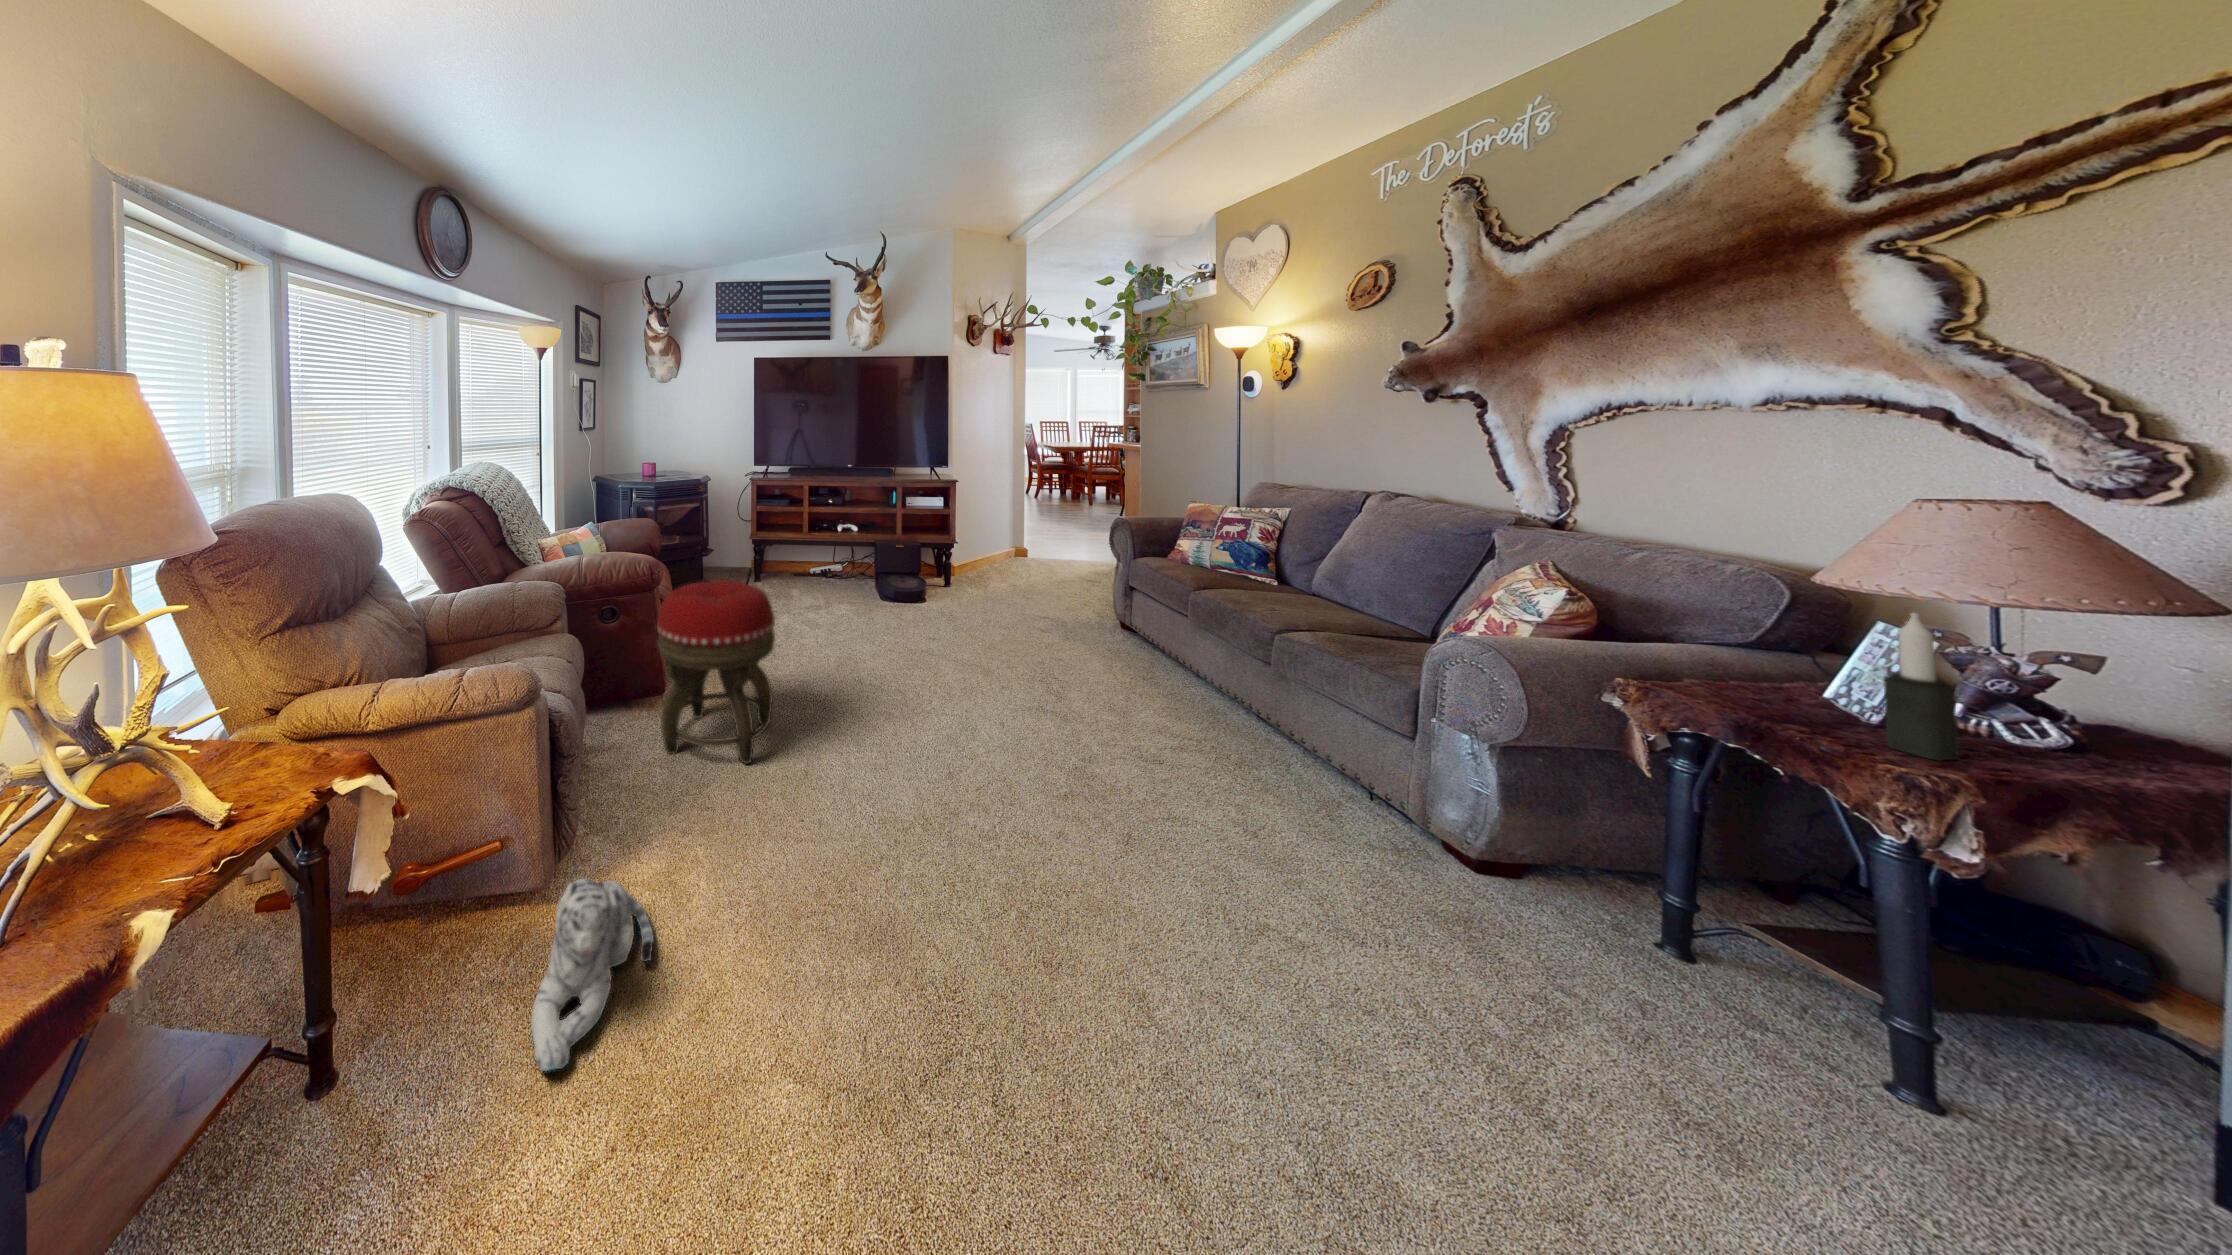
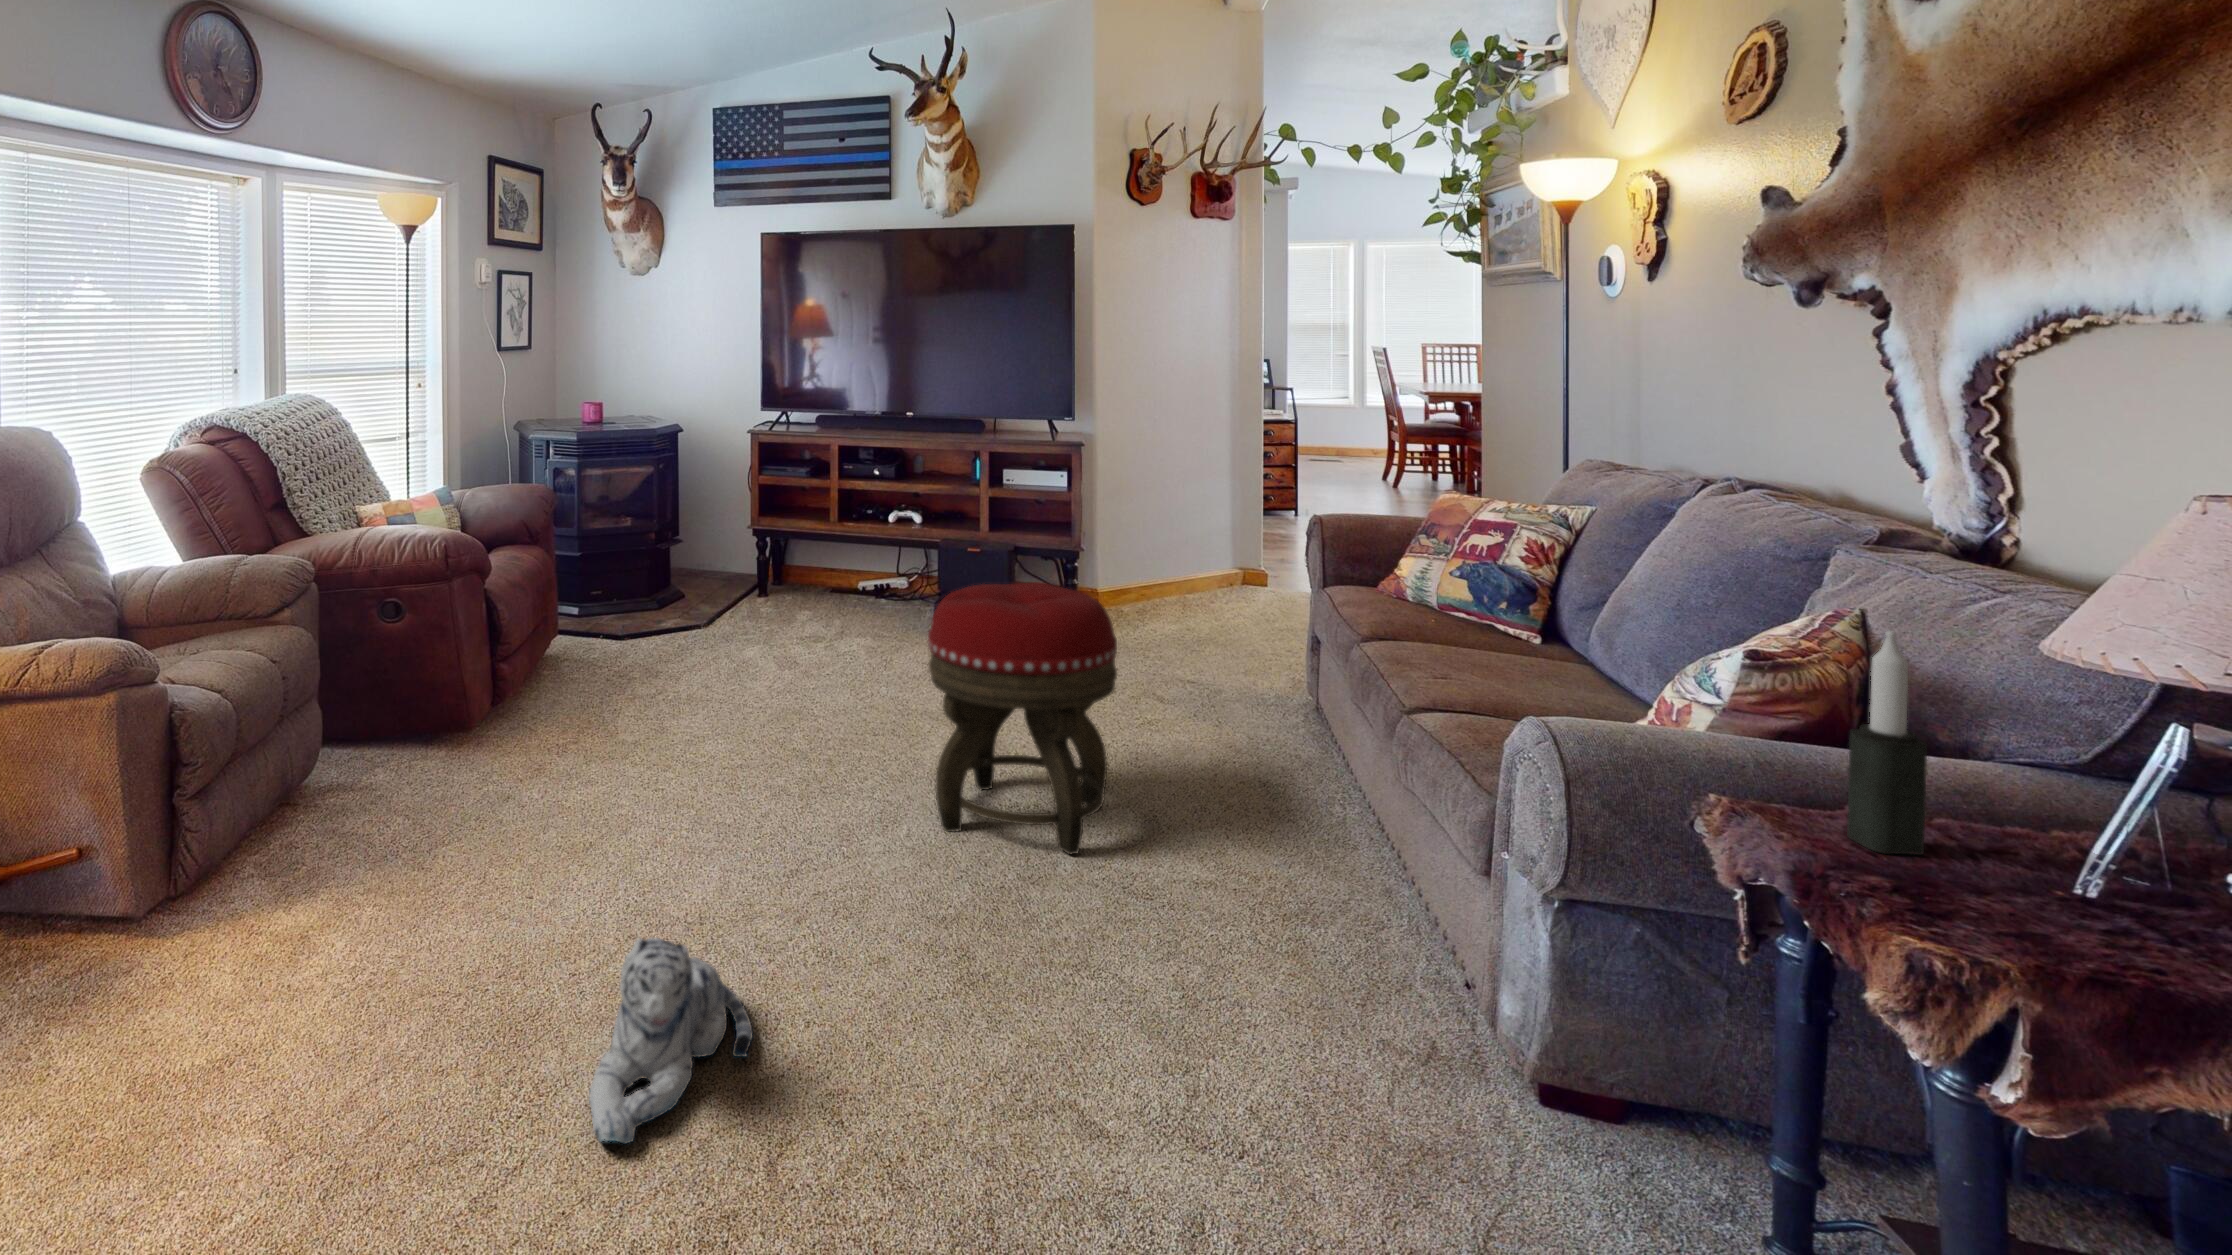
footstool: present [657,580,775,764] -> present [928,582,1117,854]
plush toy: present [531,878,654,1071] -> present [589,938,753,1143]

